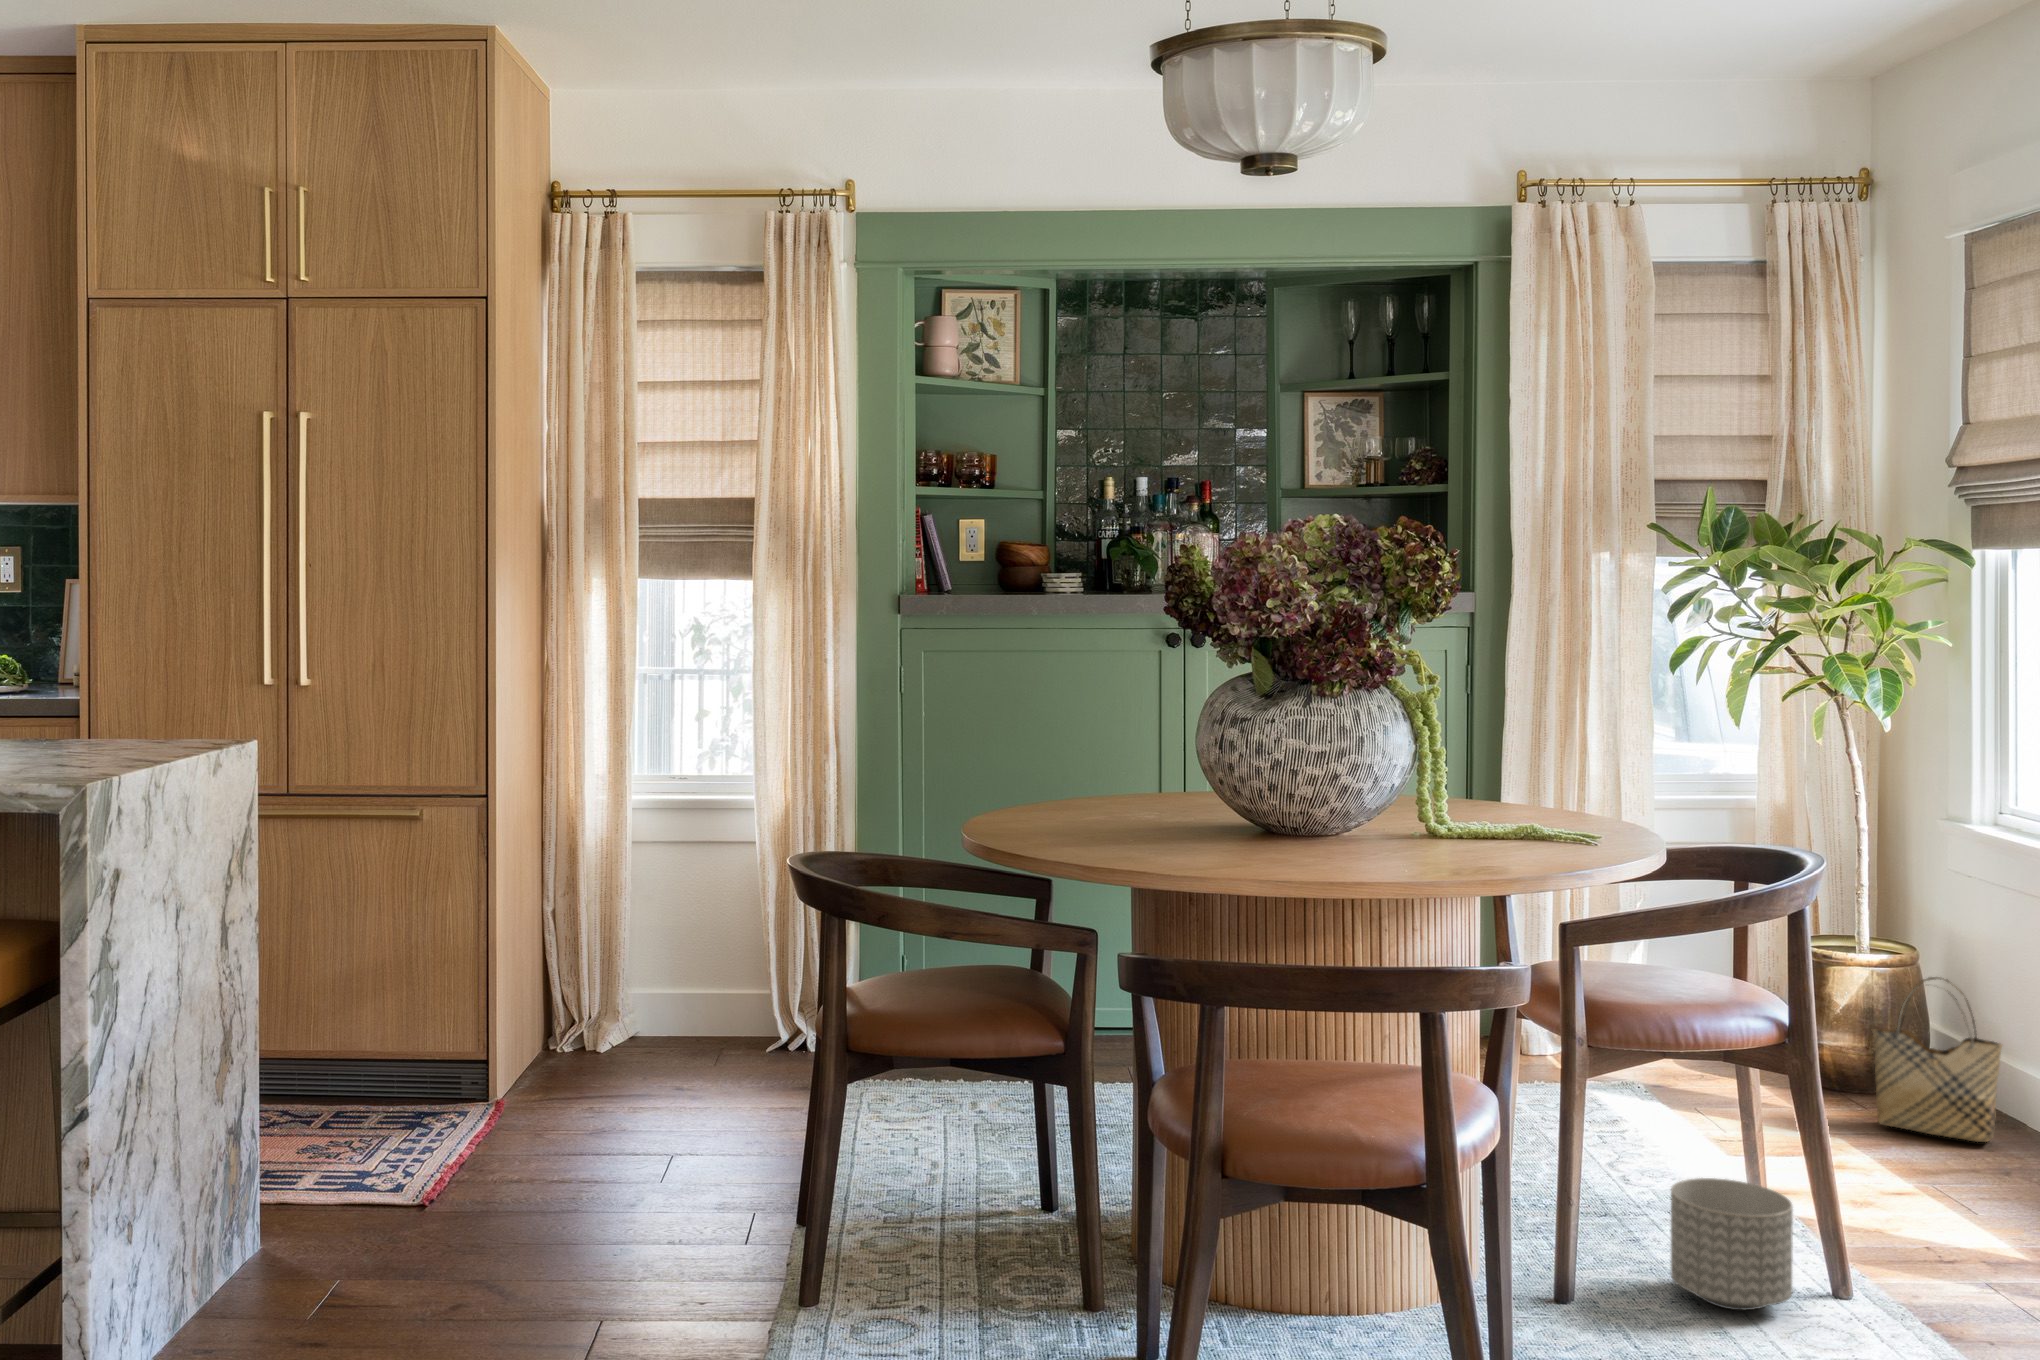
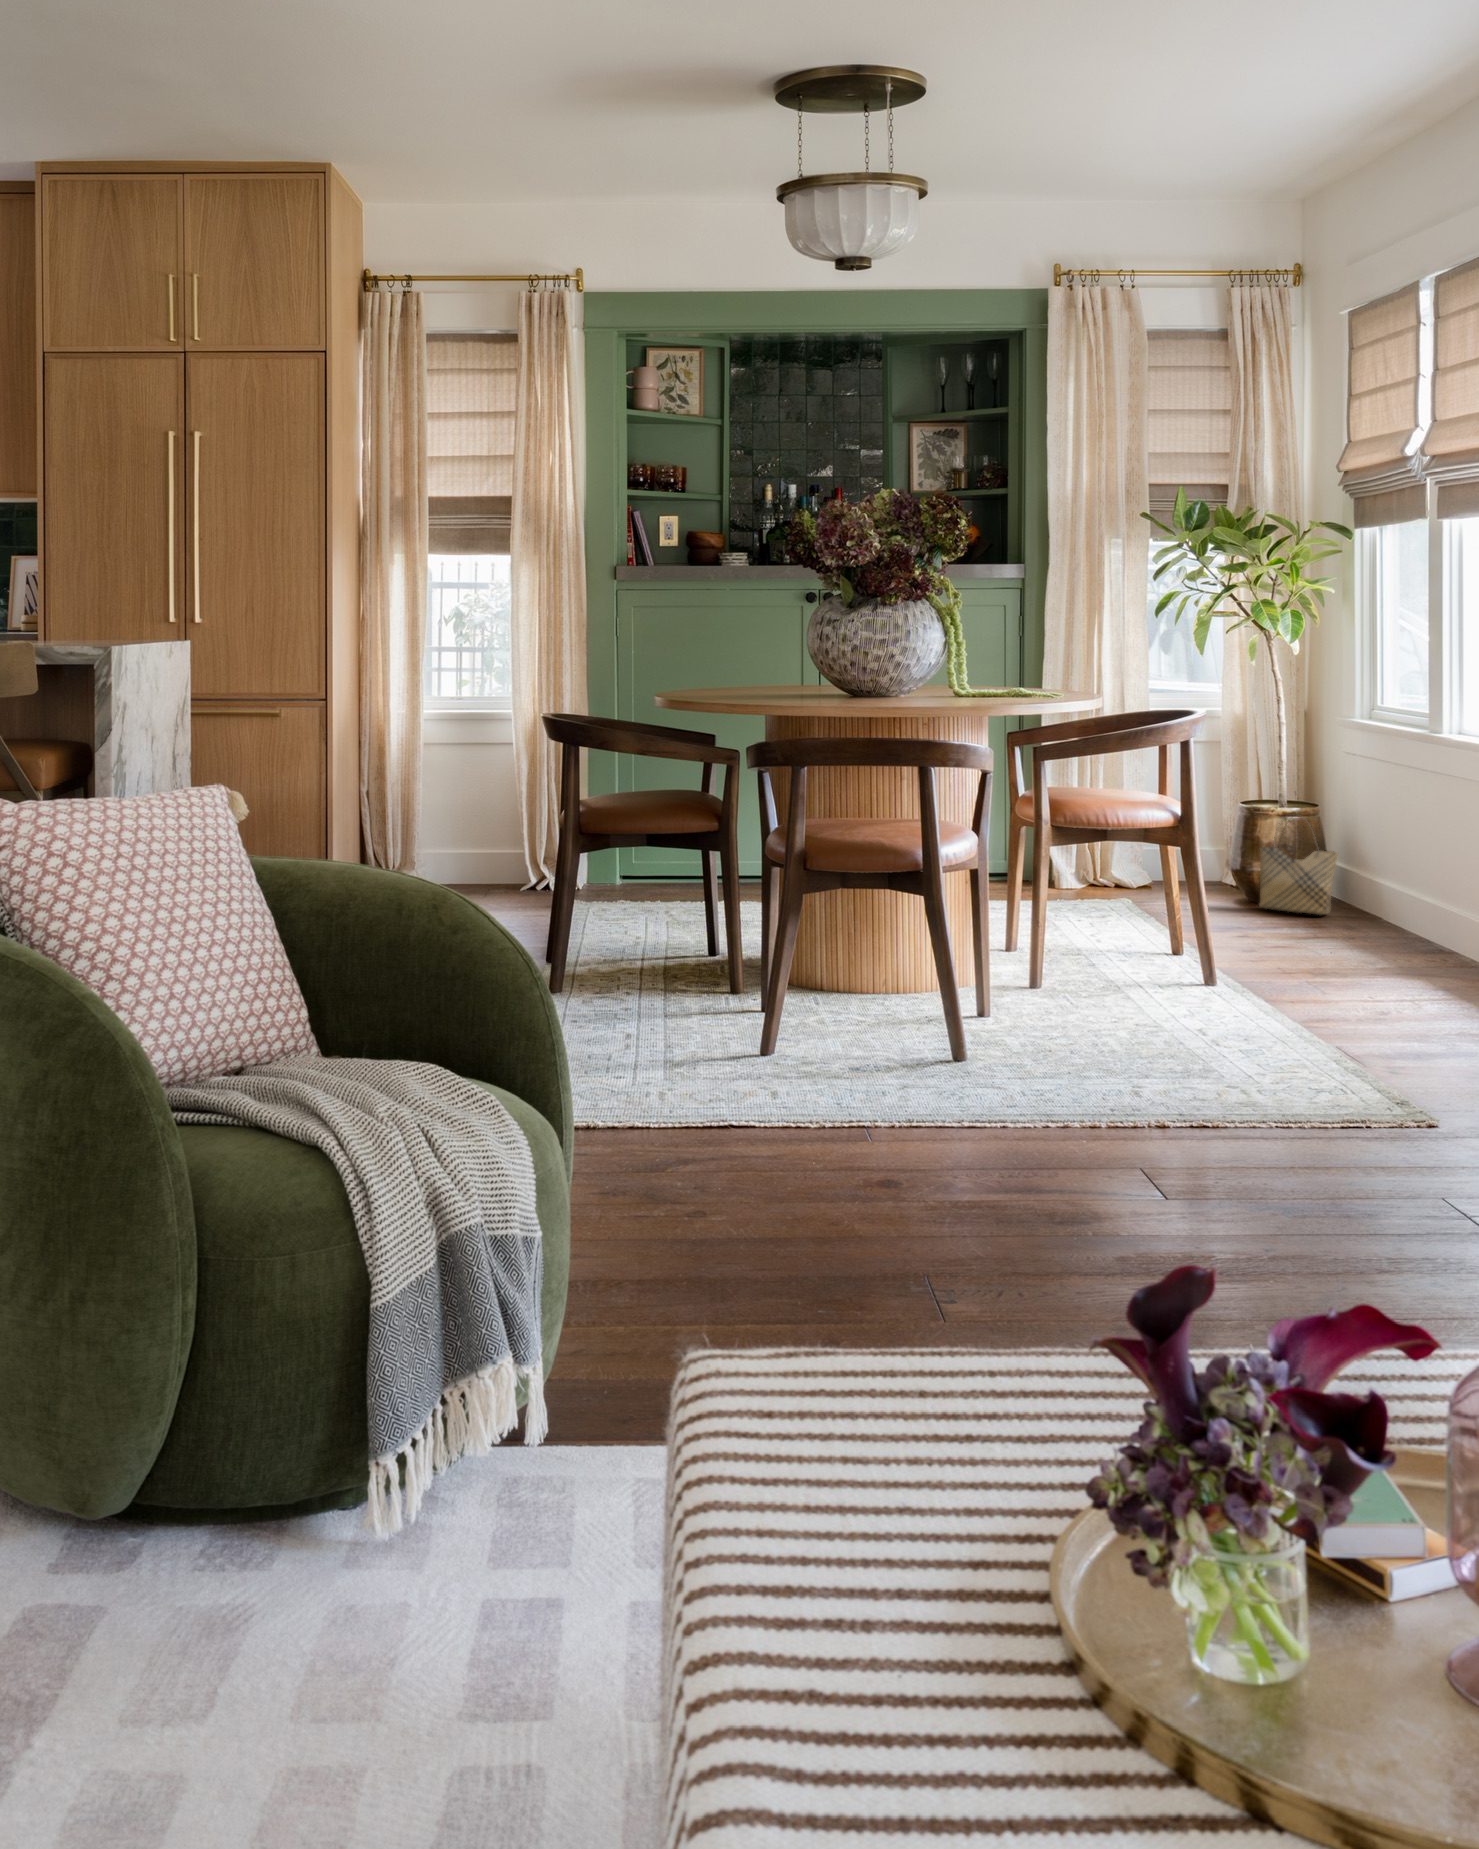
planter: present [1671,1178,1793,1310] -> none [1091,905,1162,976]

